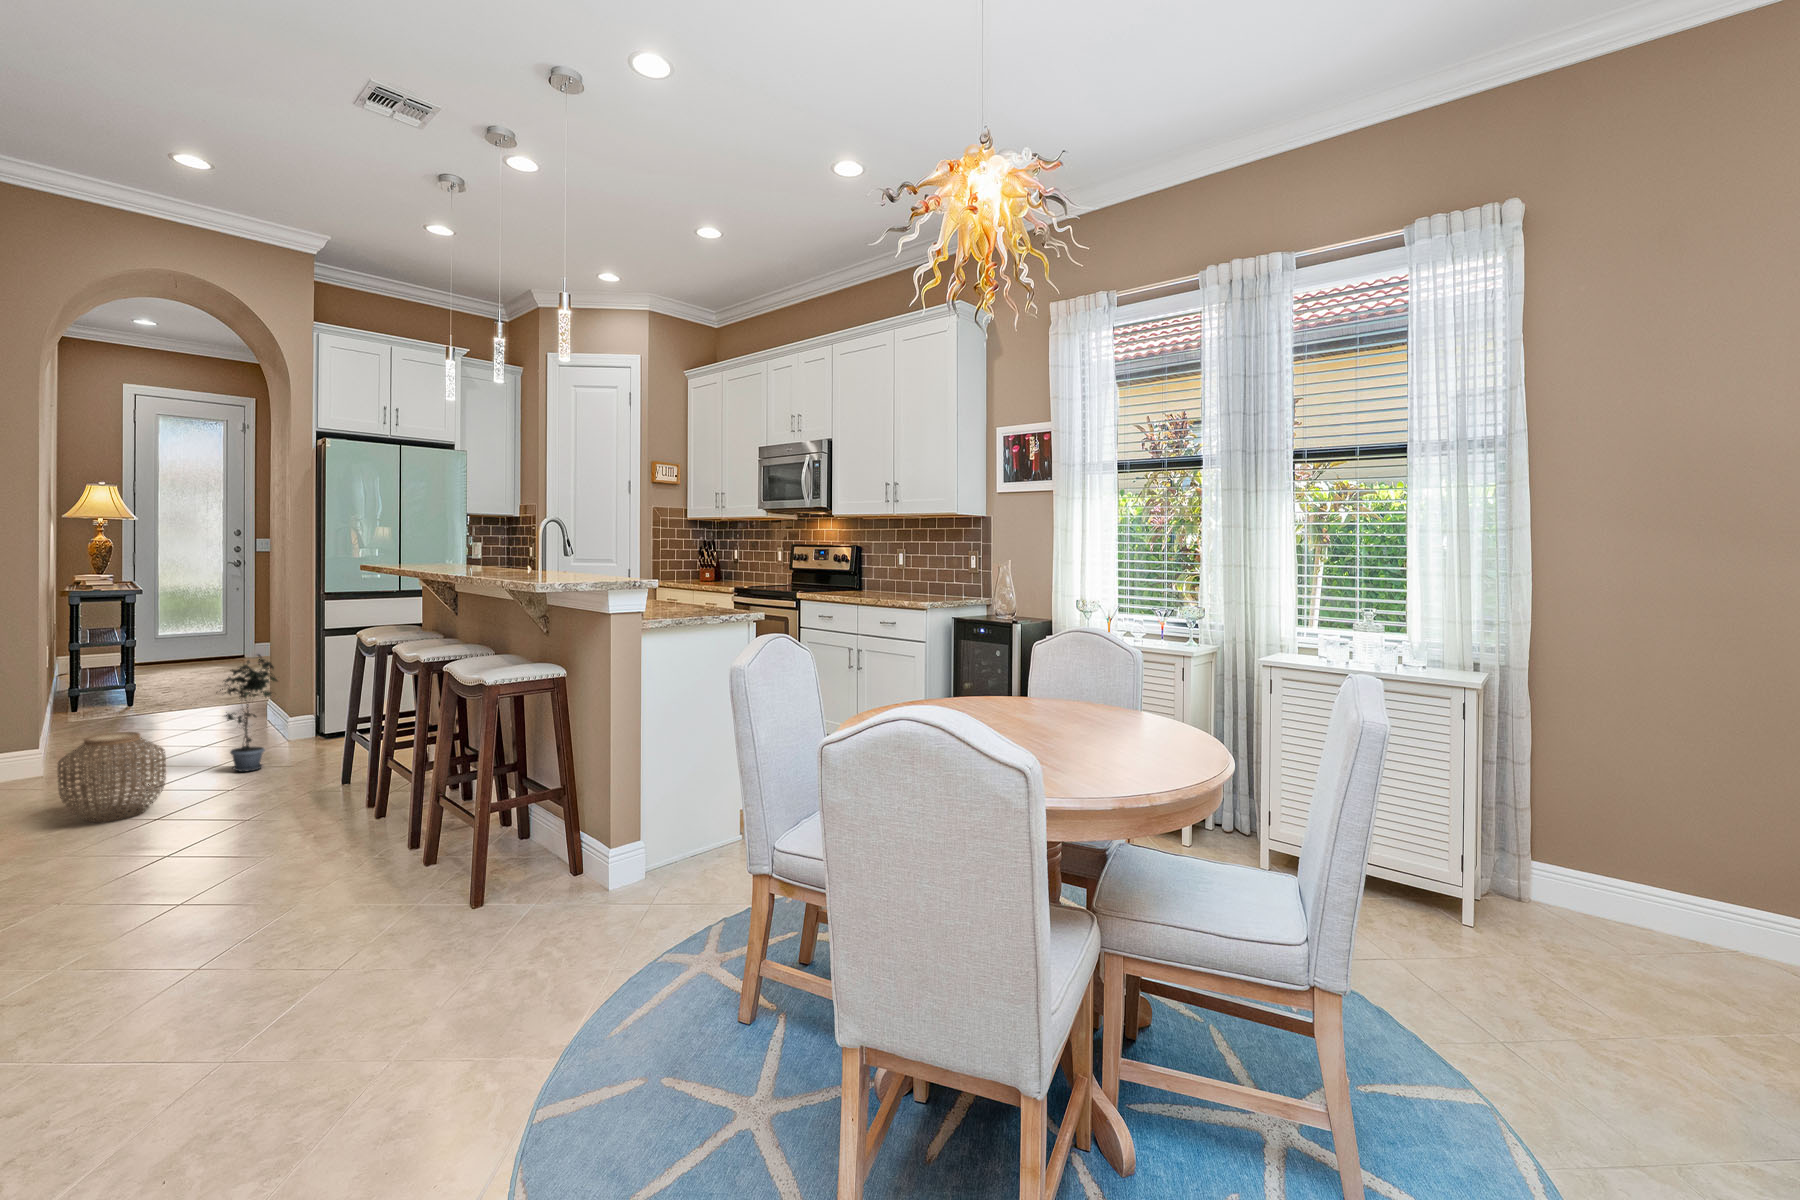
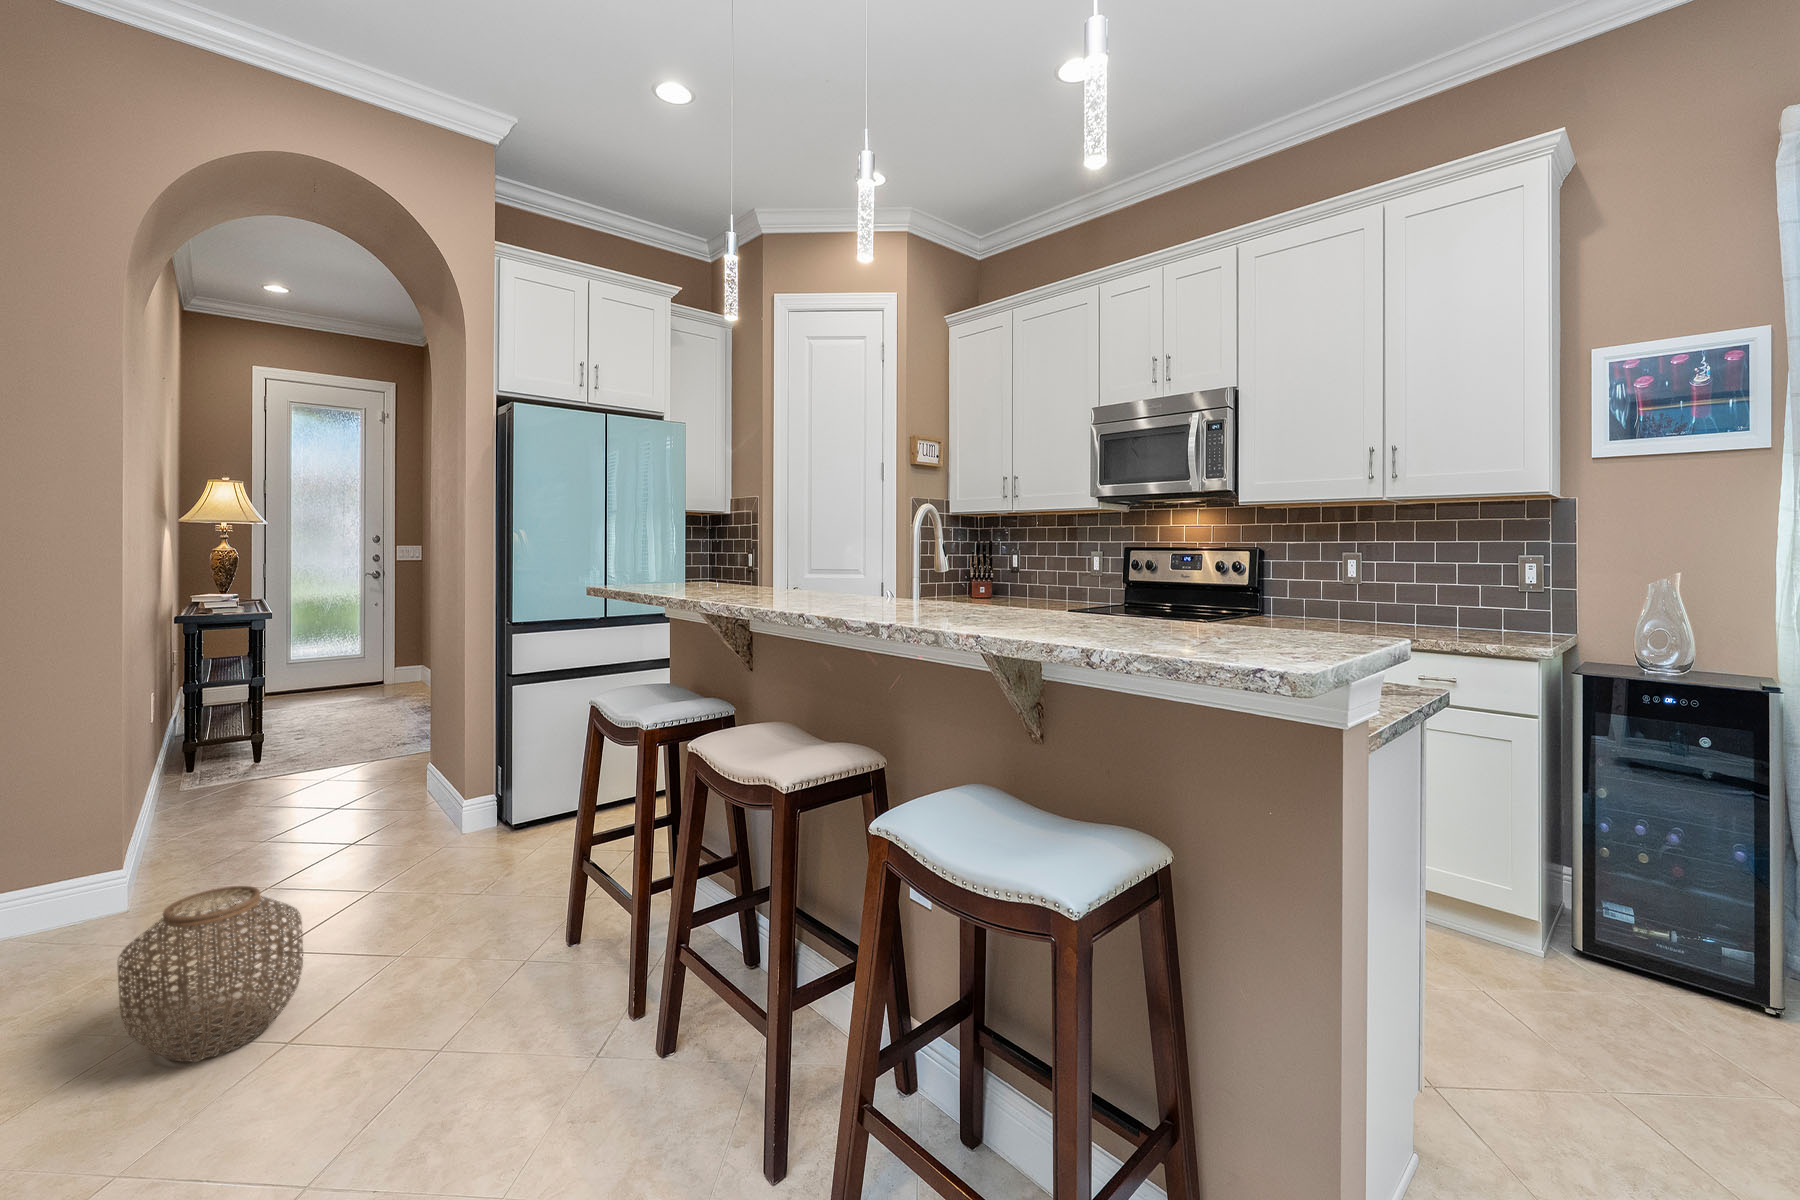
potted plant: present [220,654,277,772] -> none [374,724,466,907]

